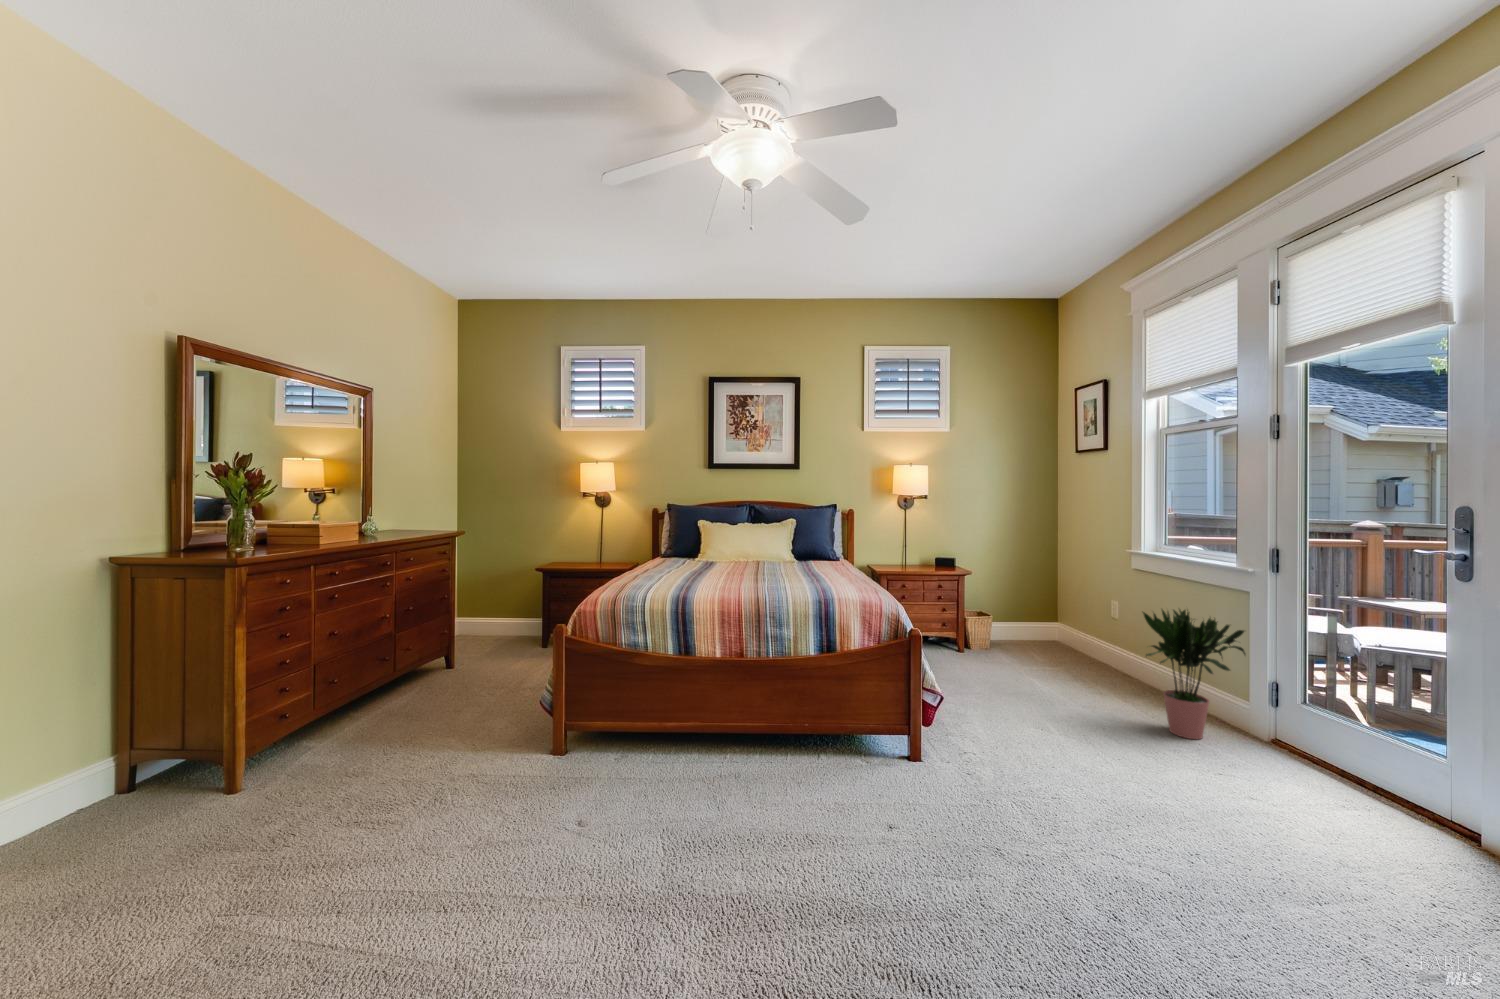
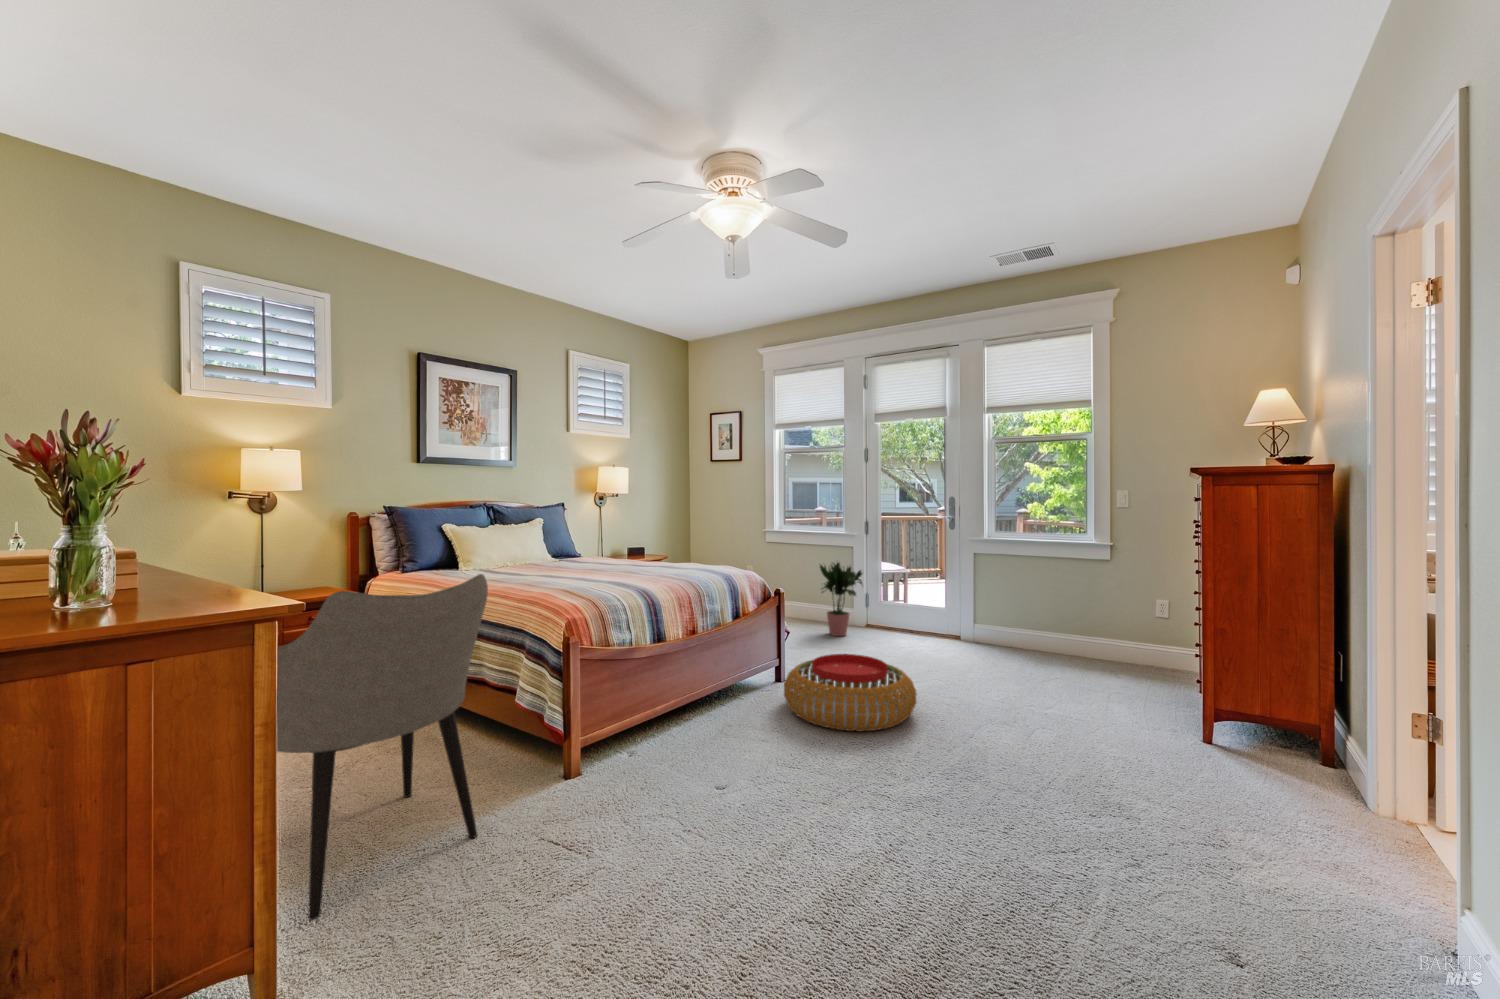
armchair: none [297,550,499,767] -> present [277,574,488,920]
pouf: none [801,734,1022,892] -> present [784,654,916,731]

